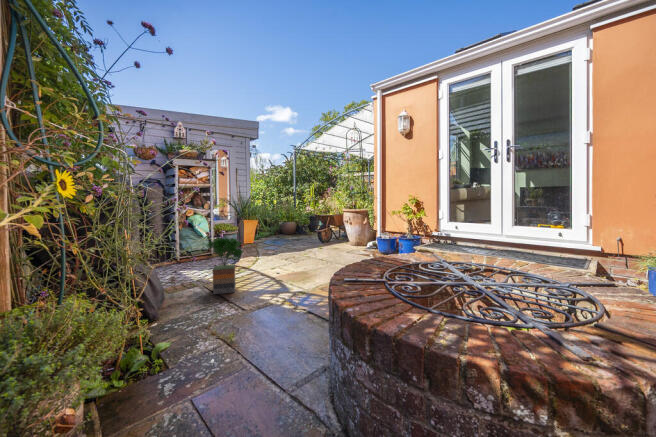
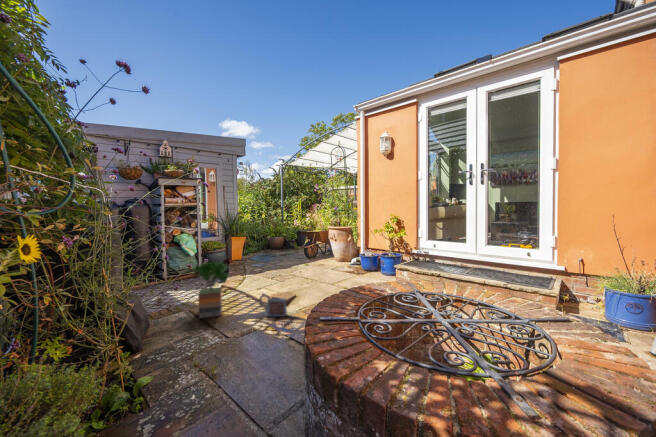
watering can: none [274,271,313,294] -> present [259,294,297,317]

